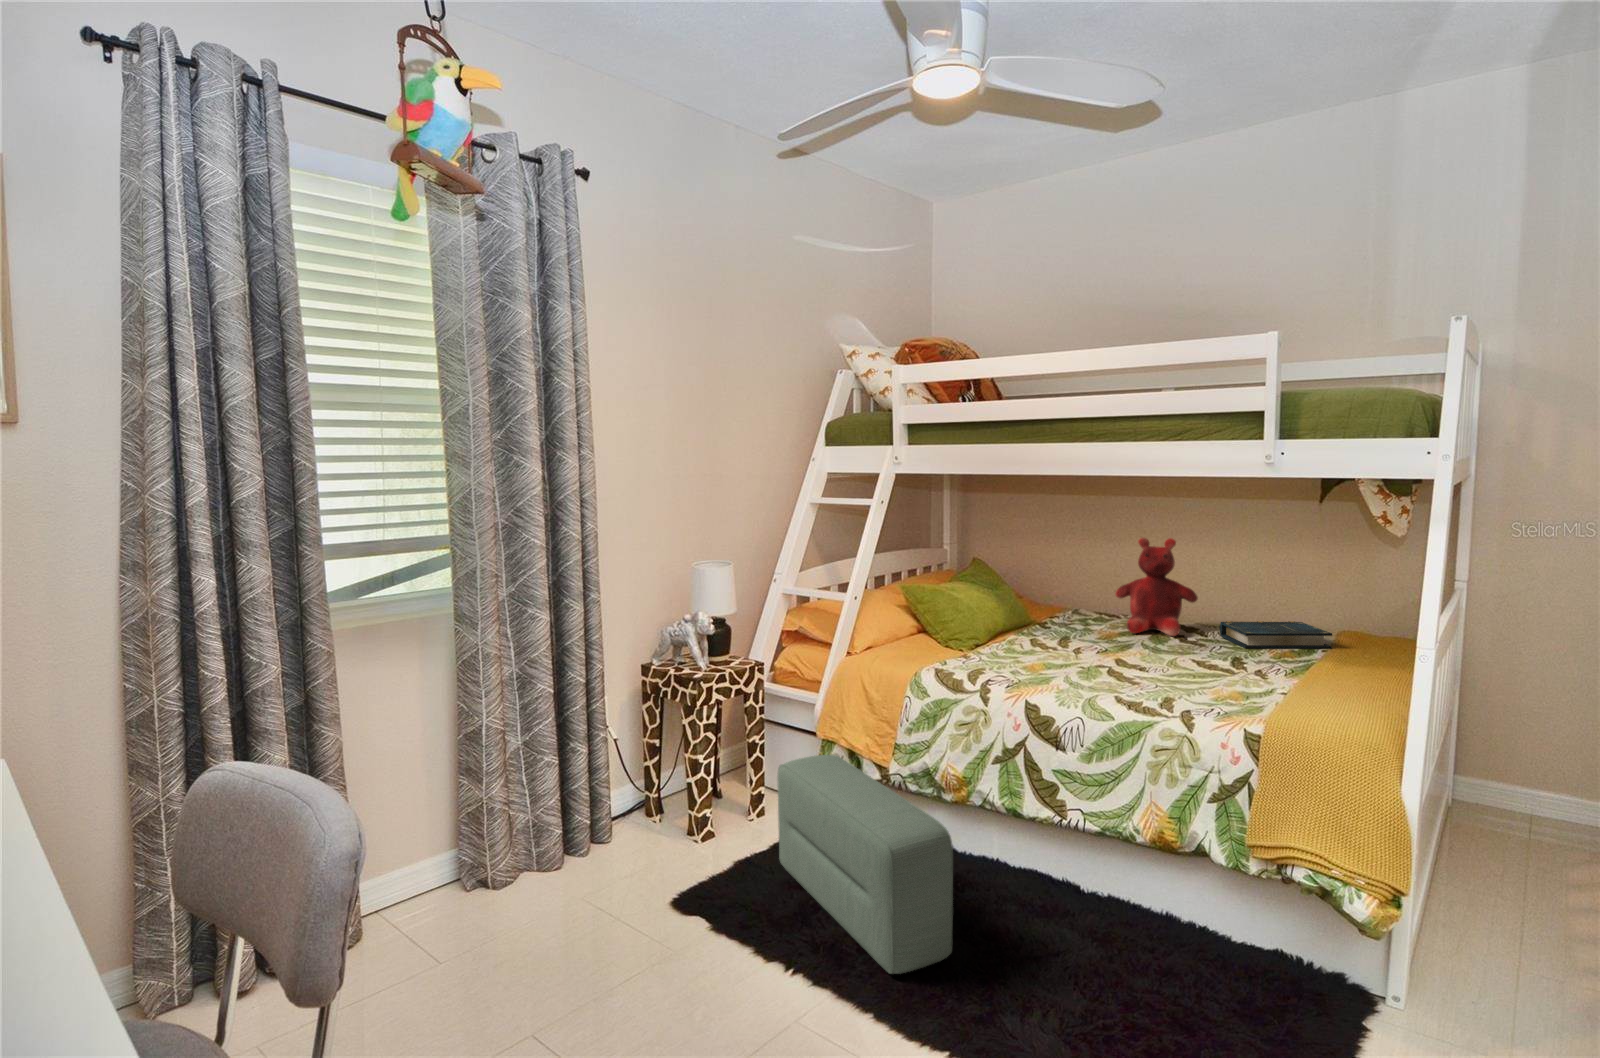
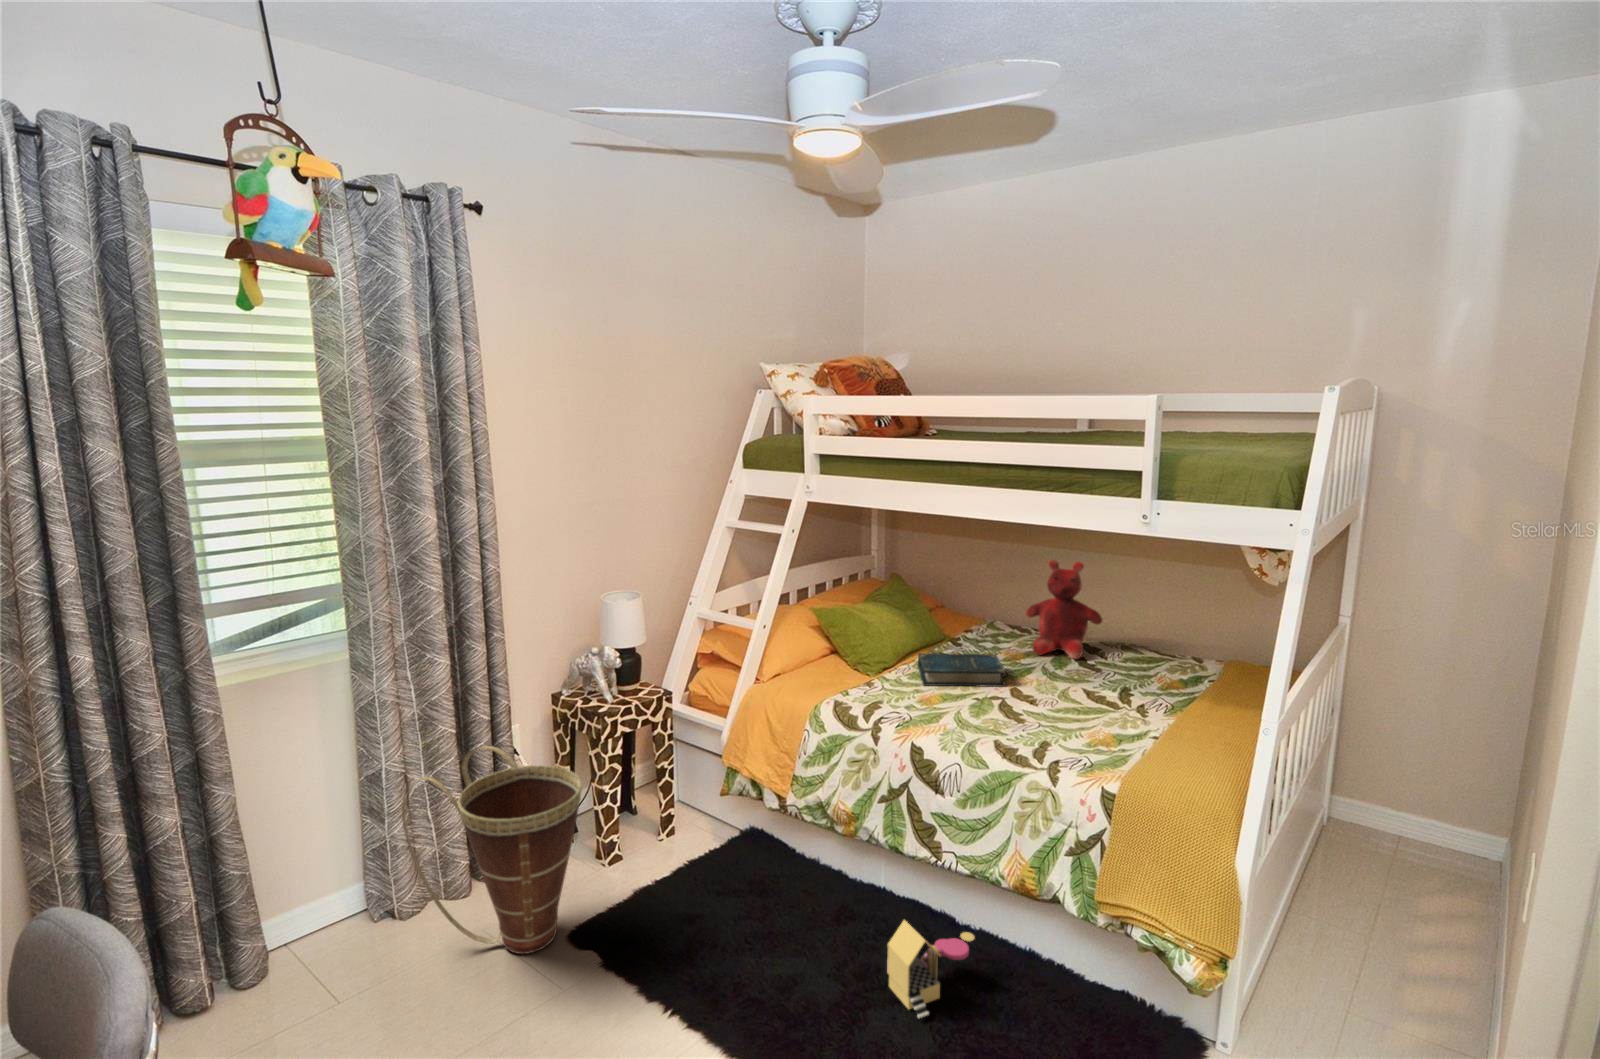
book: present [1220,621,1332,649] -> present [918,653,1006,687]
basket: none [504,707,688,919] -> present [402,746,582,954]
pouf: present [777,755,953,974] -> none [676,788,824,1015]
toy house: none [1018,875,1108,977] -> present [887,920,974,1018]

